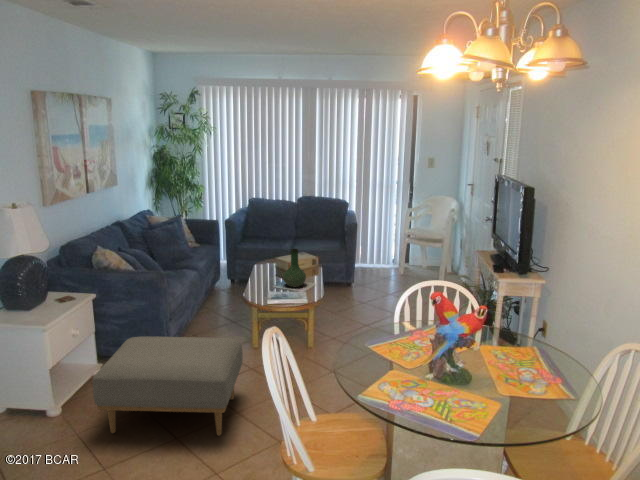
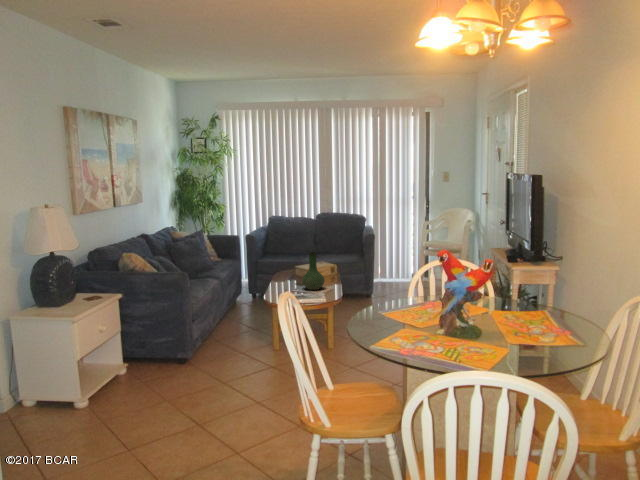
ottoman: present [93,336,243,436] -> none [119,331,263,422]

